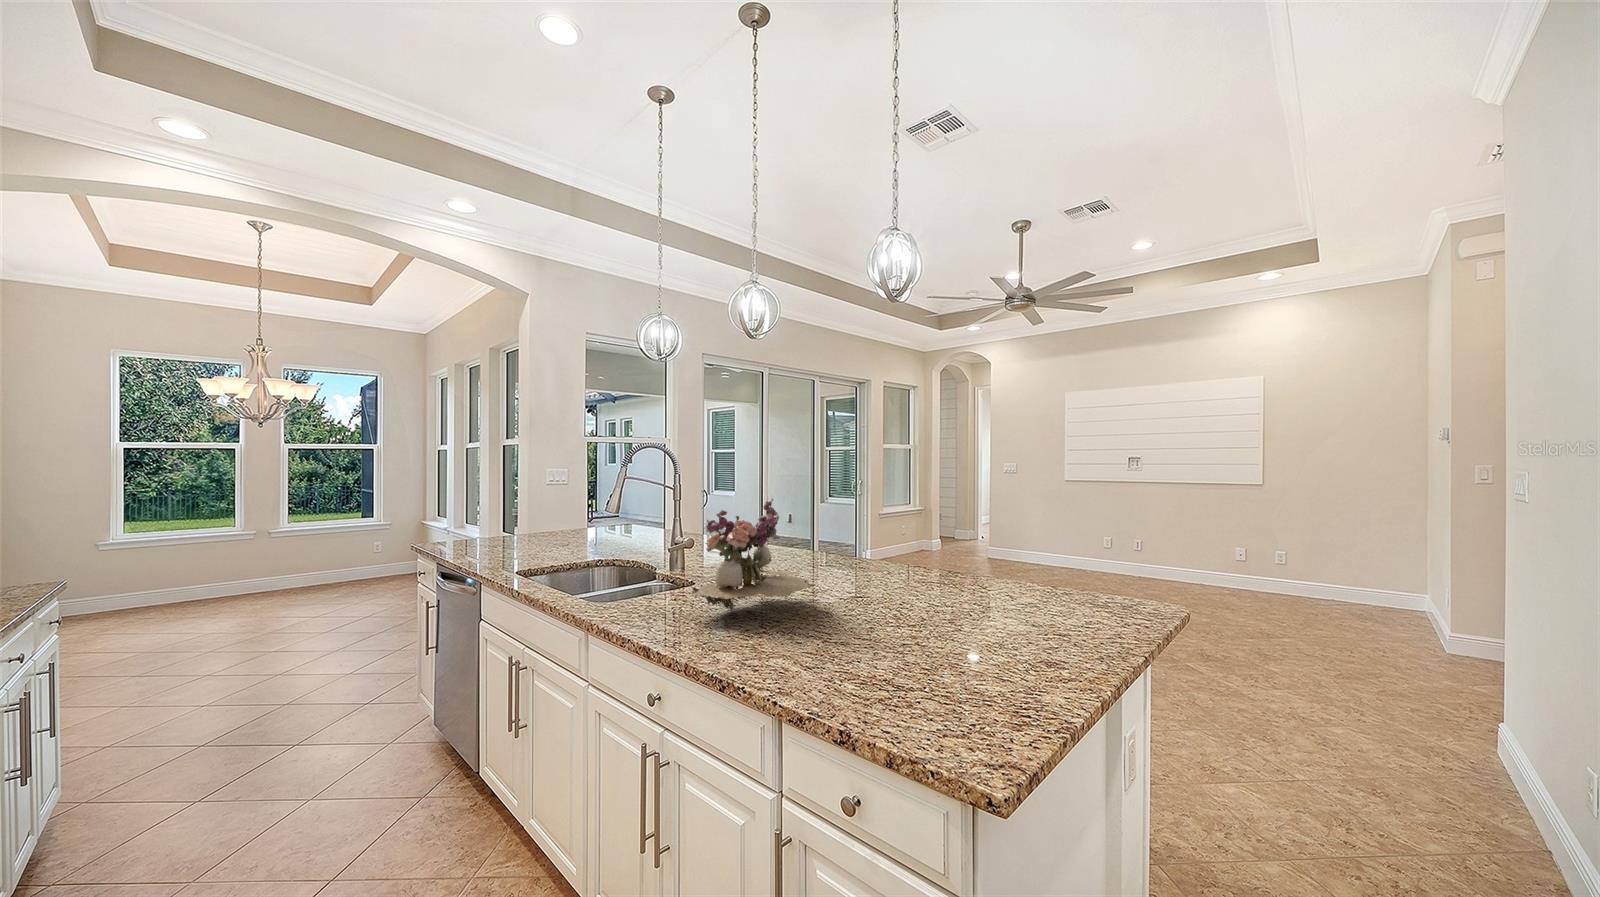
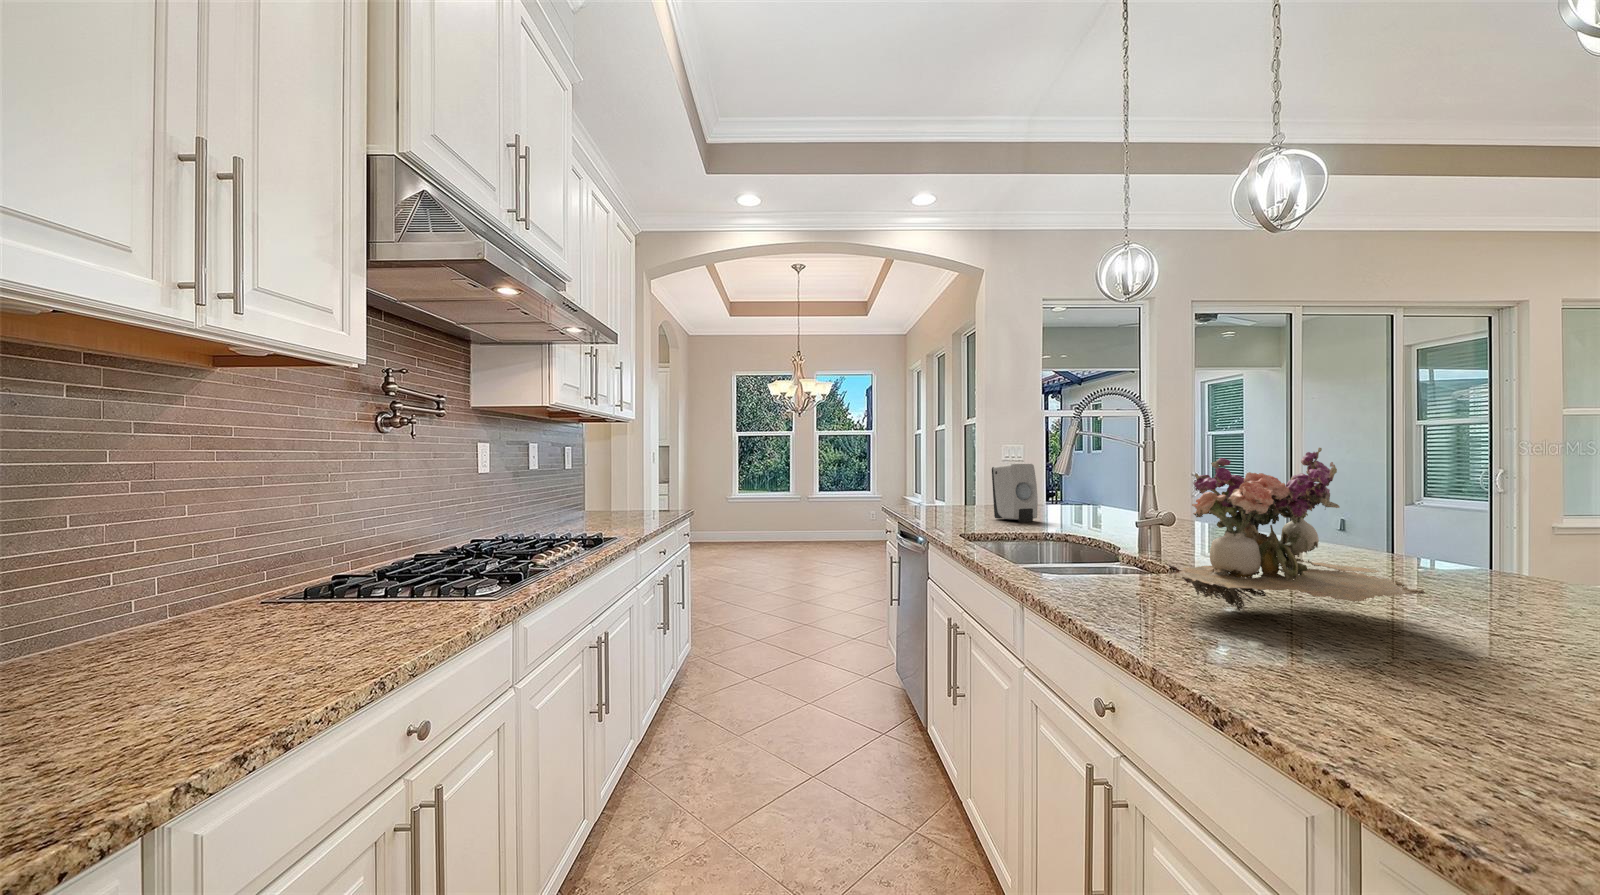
soap dispenser: none [543,498,586,552] -> present [992,464,1038,522]

